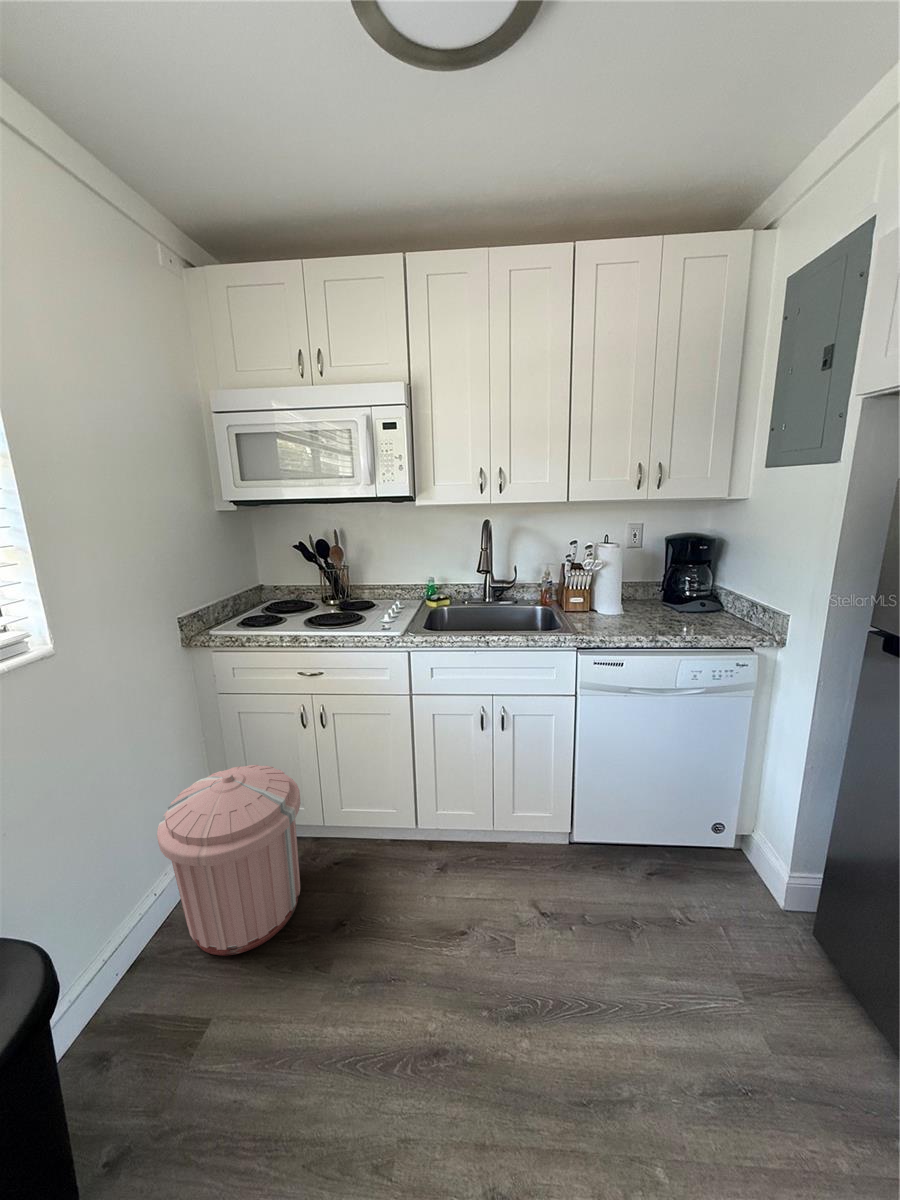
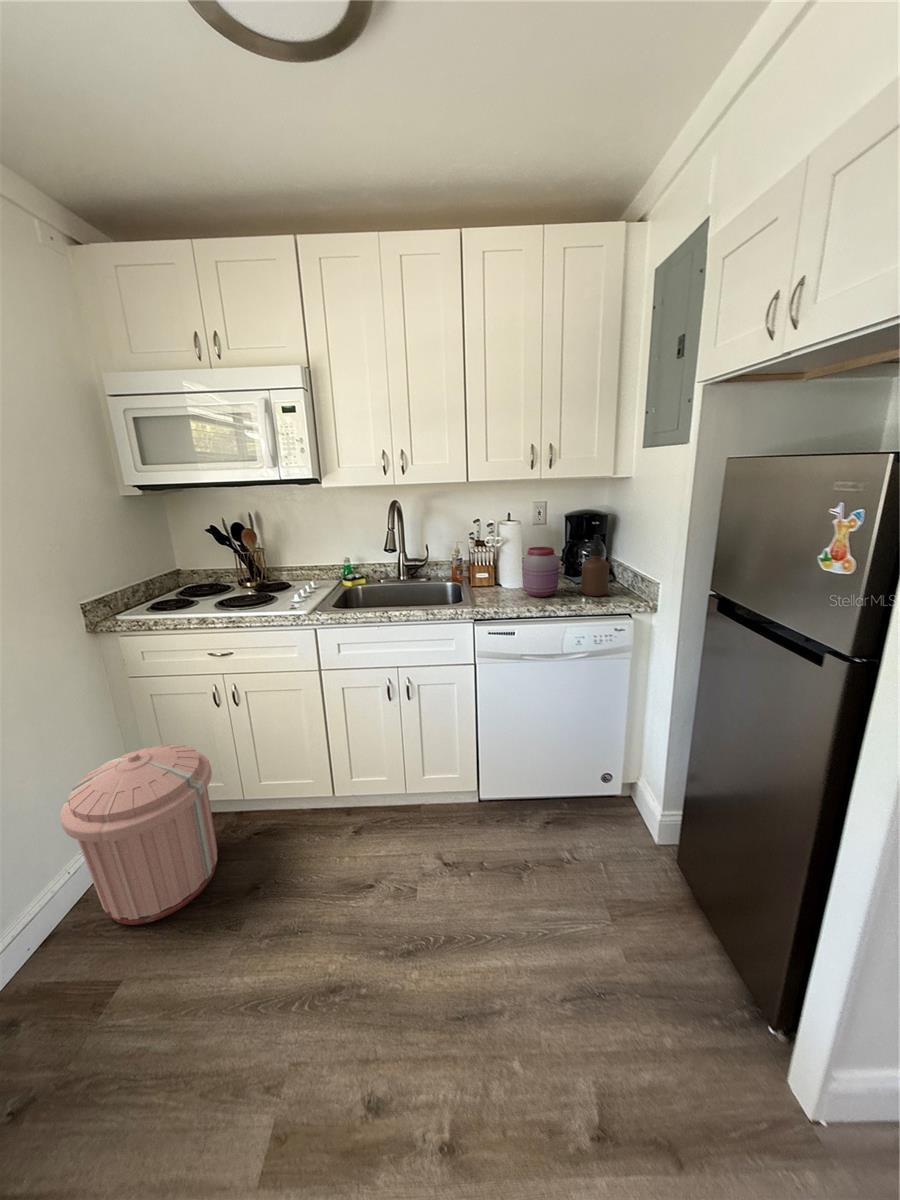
soap dispenser: none [692,560,726,627] -> present [581,535,609,596]
jar: none [626,571,668,625] -> present [523,547,559,597]

